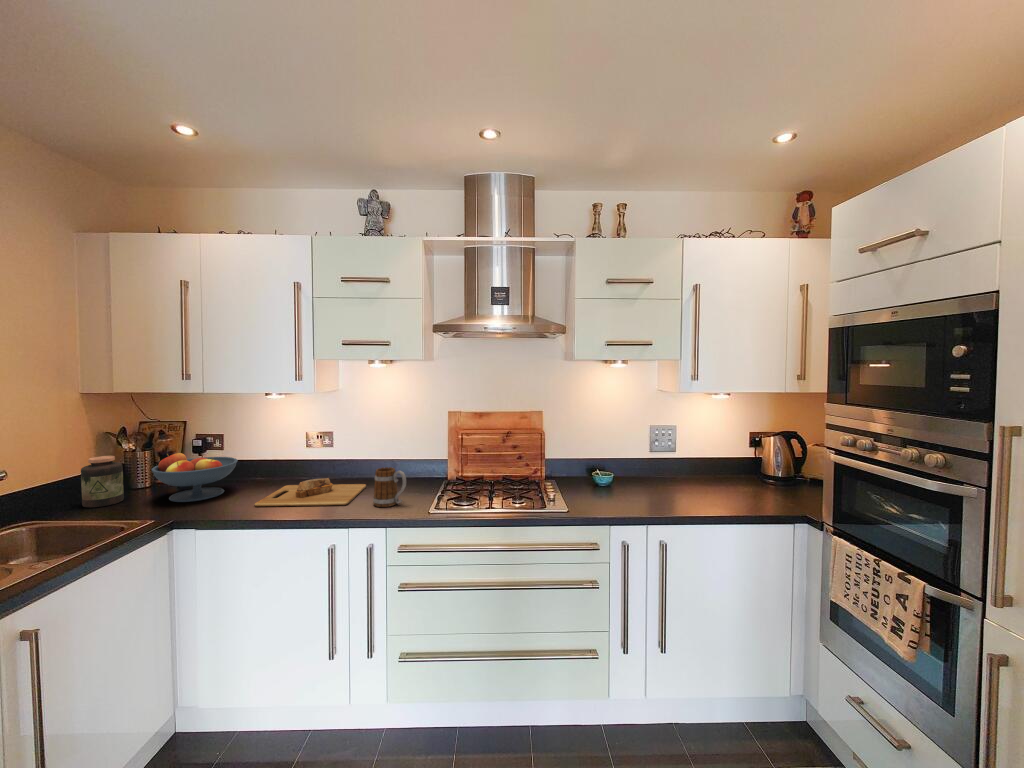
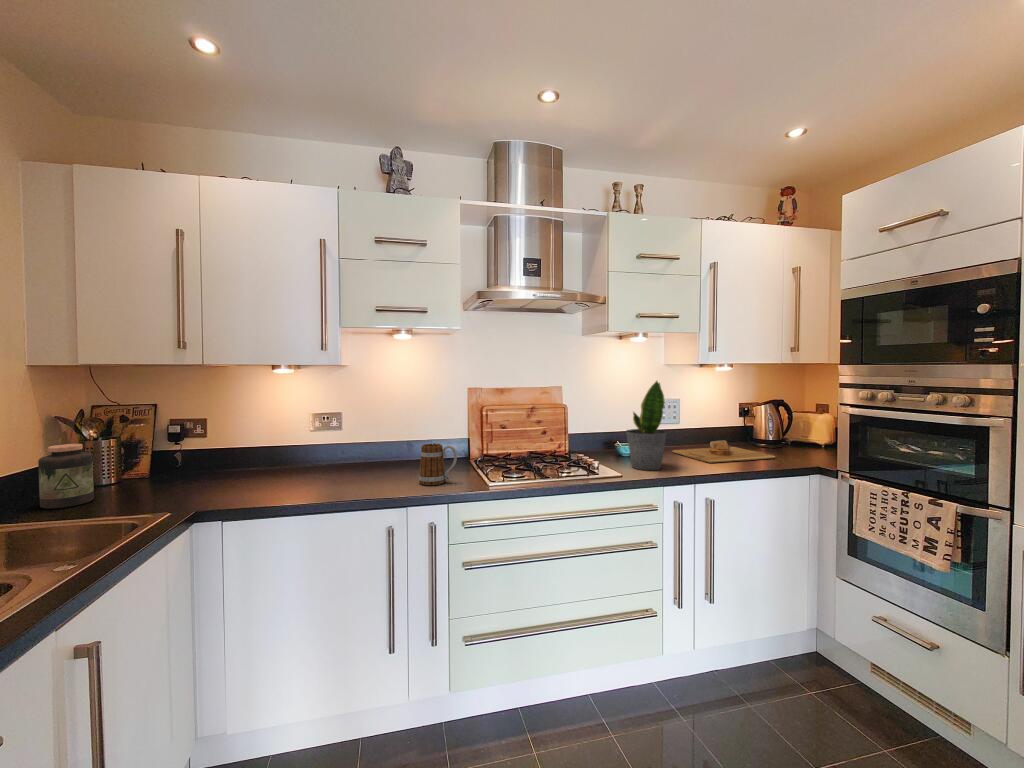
potted plant: none [585,412,627,505] -> present [626,381,667,470]
fruit bowl: present [152,453,238,502] -> none [137,439,240,496]
cutting board: present [255,478,366,506] -> present [672,440,775,463]

